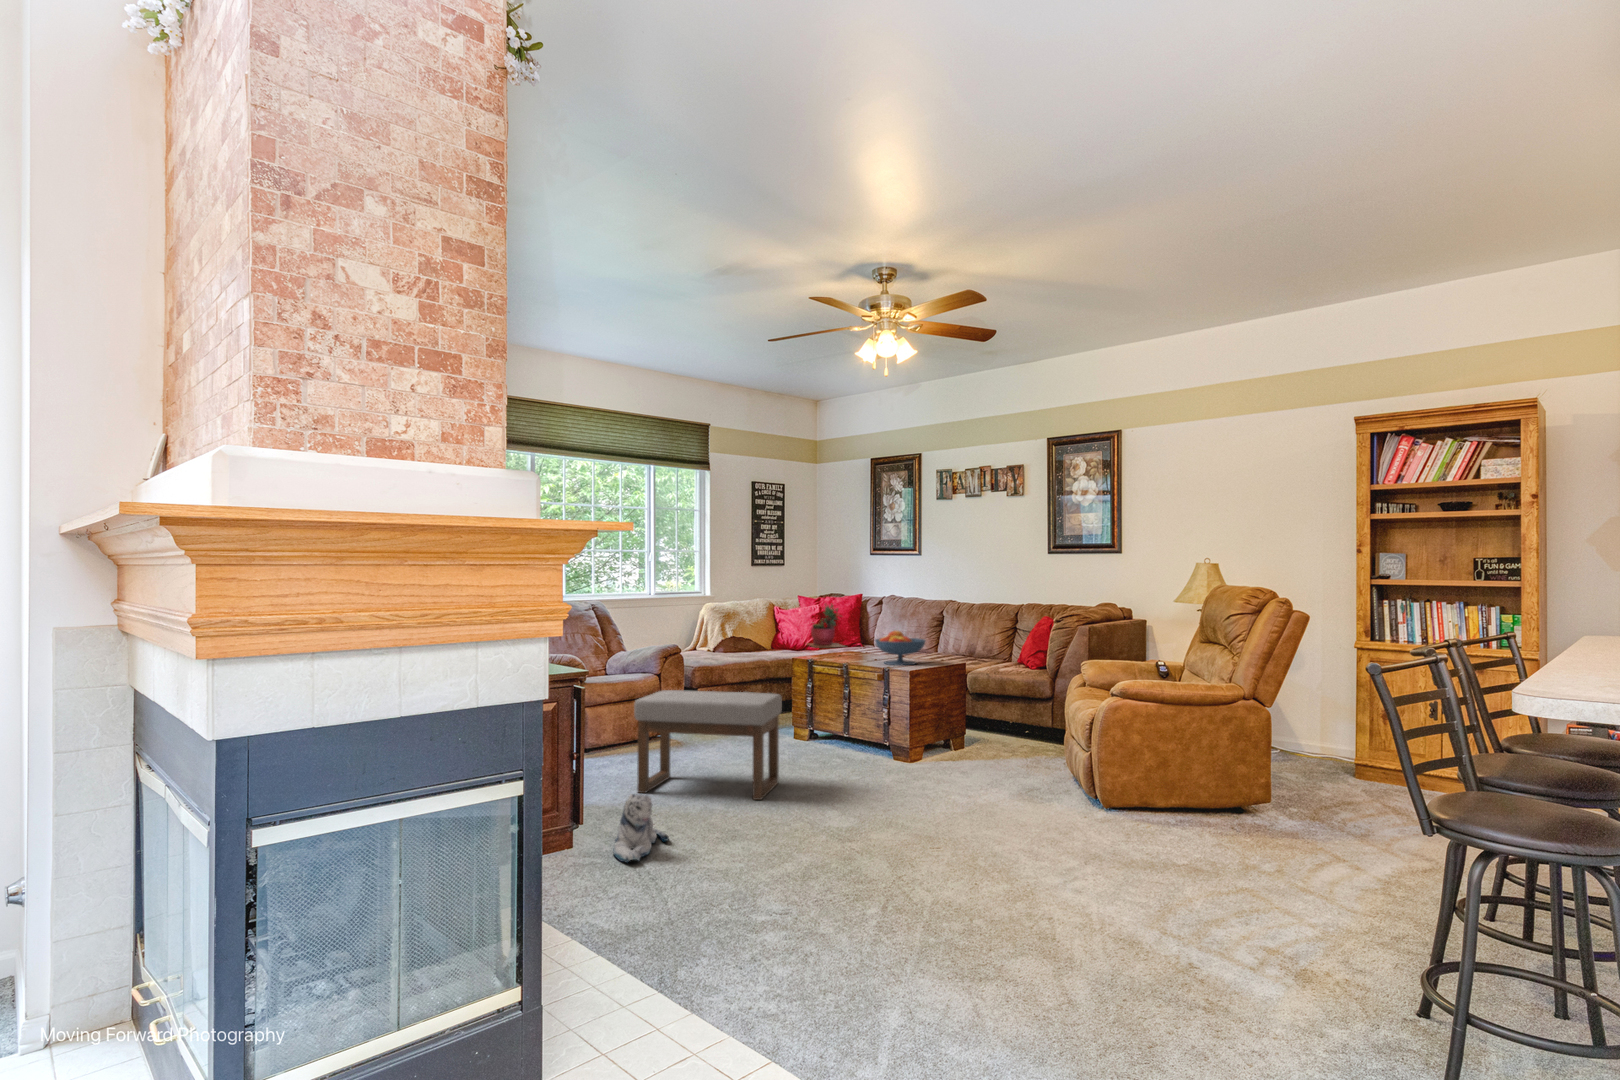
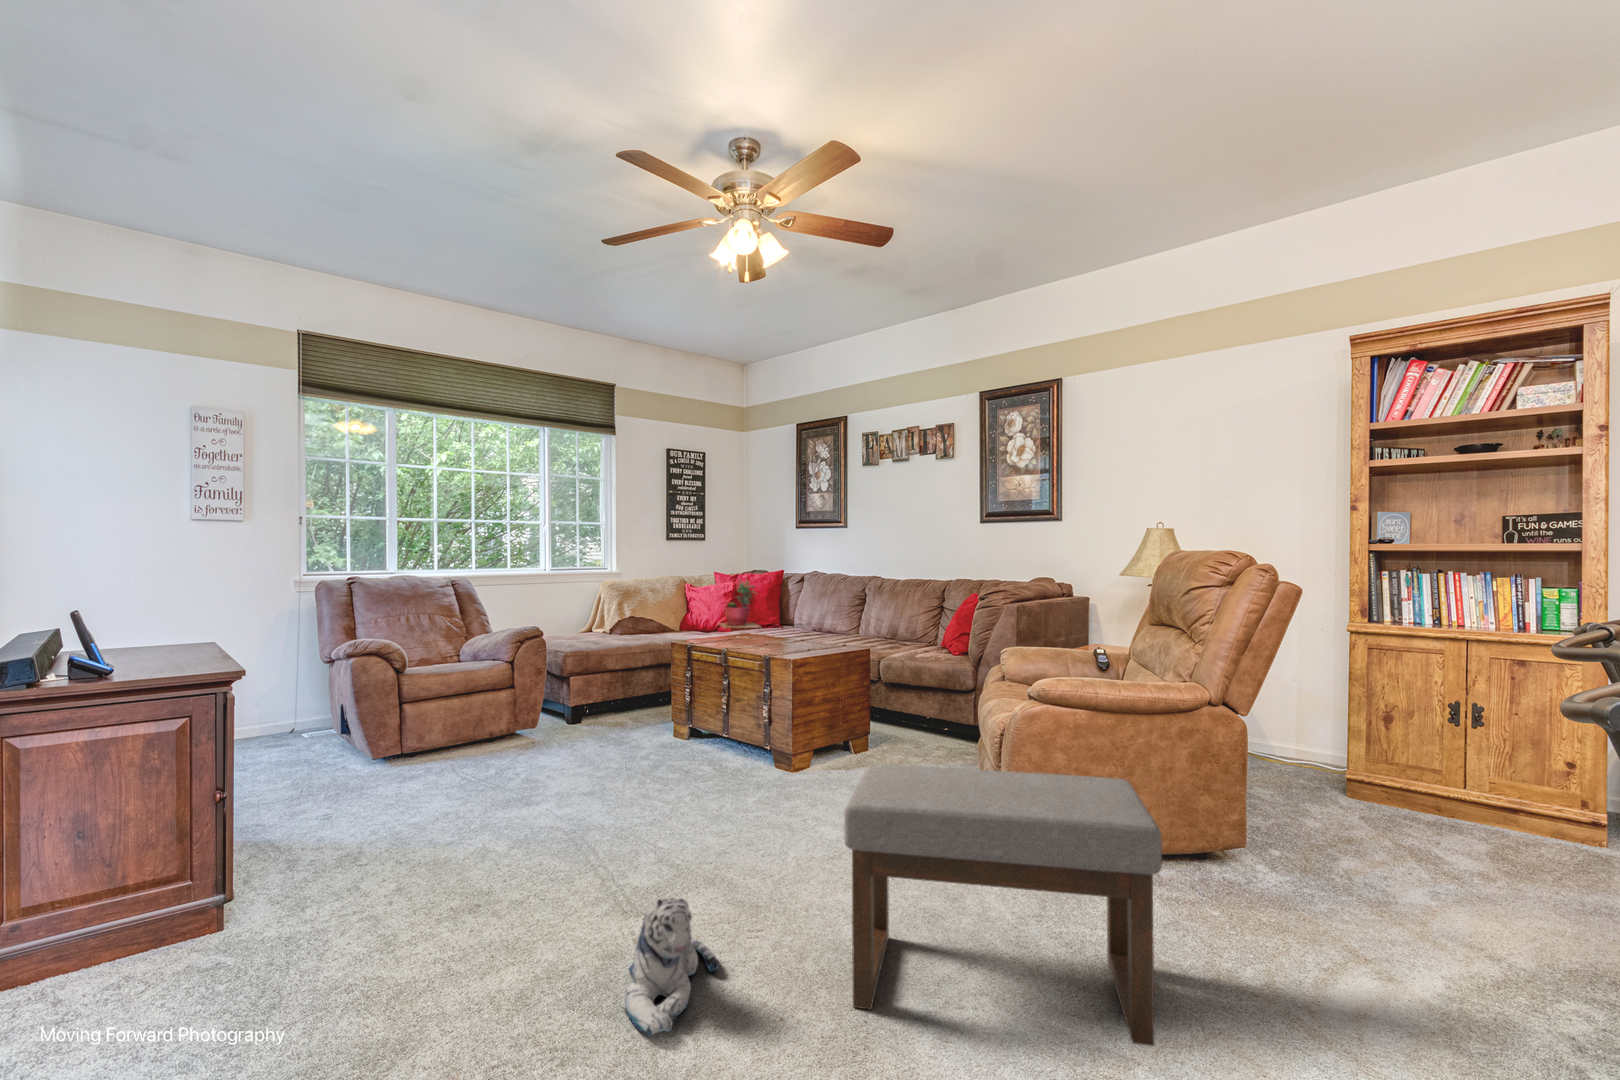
fruit bowl: present [875,631,925,665] -> none [761,609,822,651]
ottoman: present [634,690,782,800] -> present [844,765,1162,1046]
plush toy: present [613,794,669,862] -> present [625,898,719,1037]

